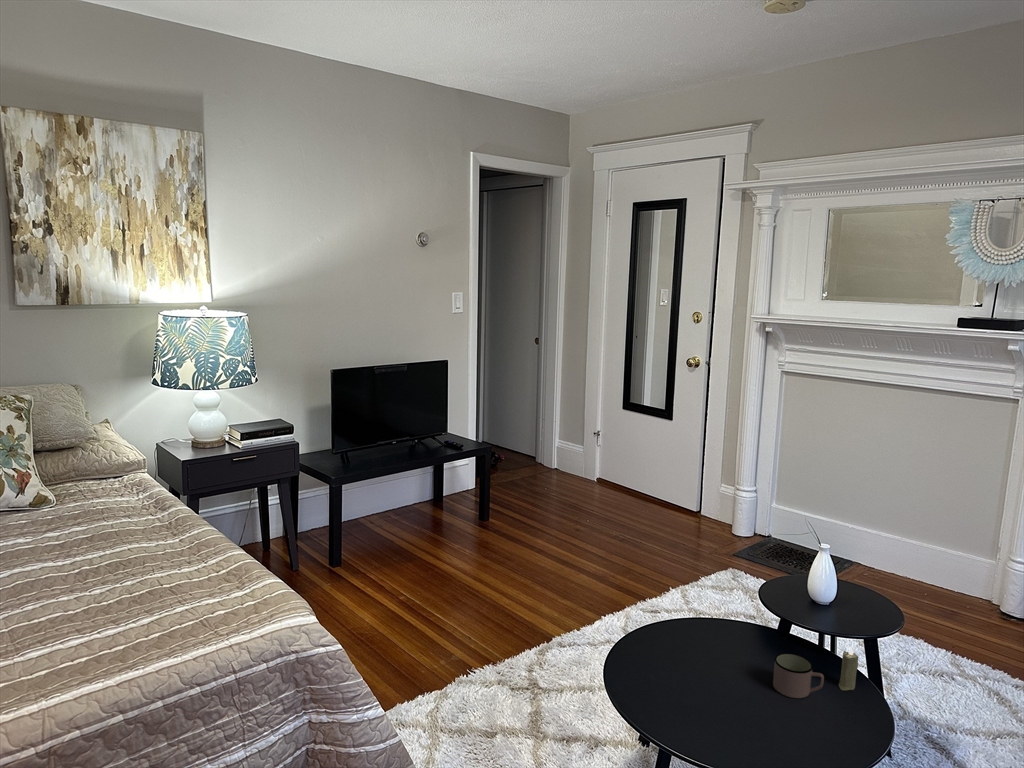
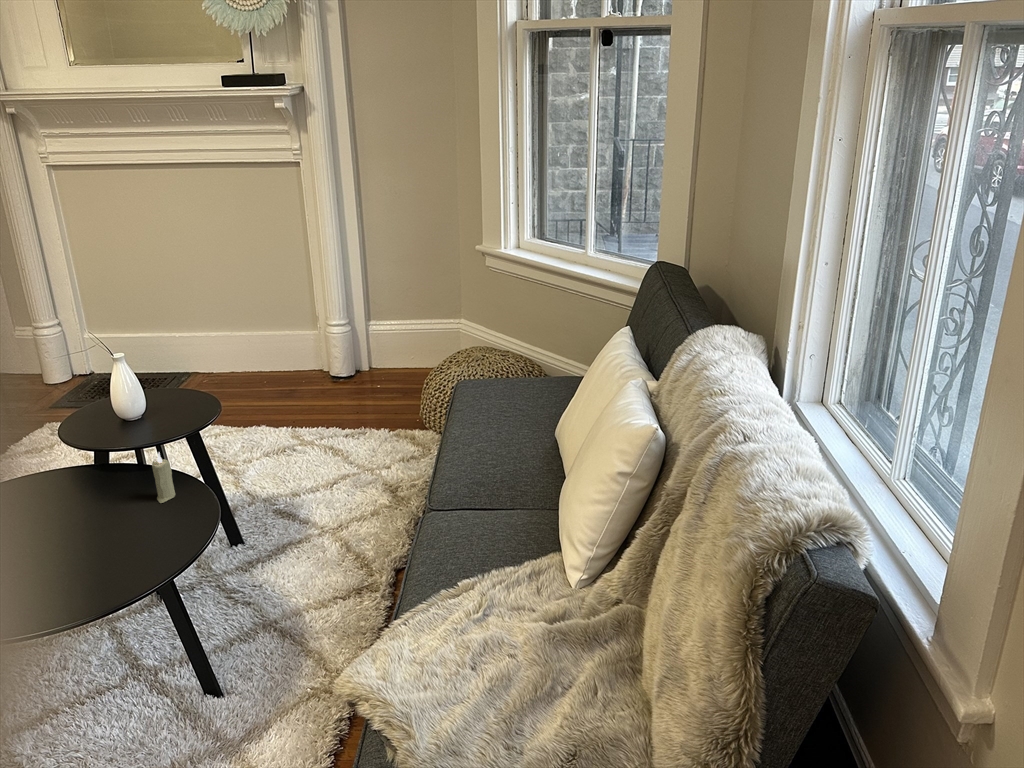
mug: present [773,653,824,698] -> none [70,486,134,536]

